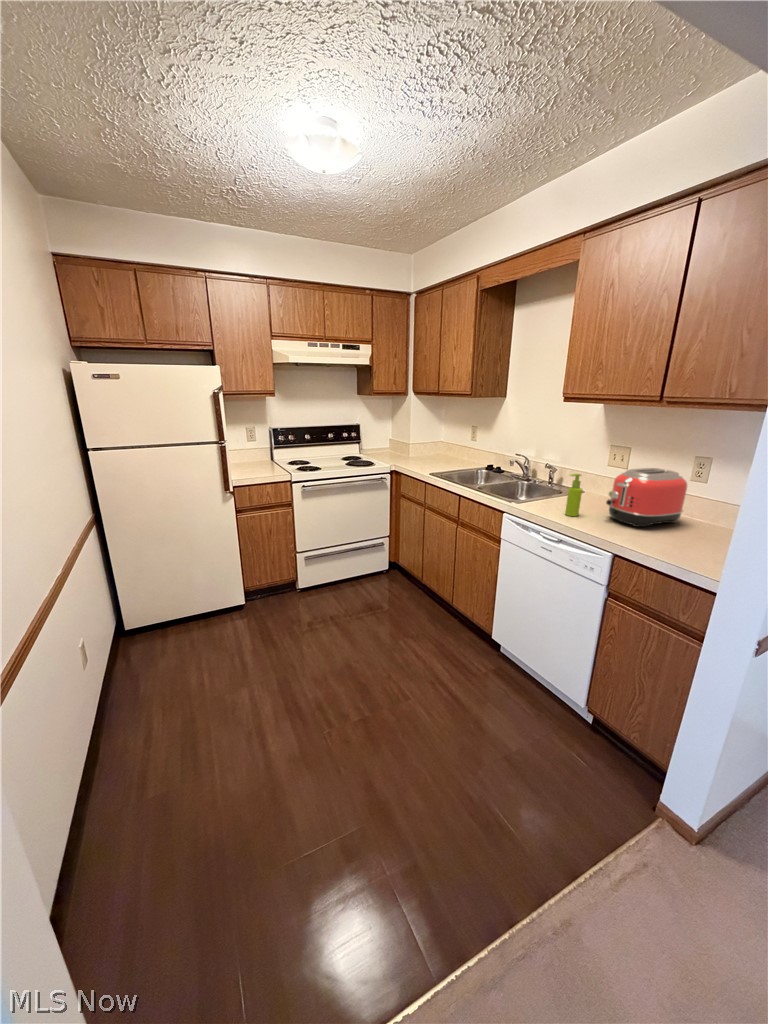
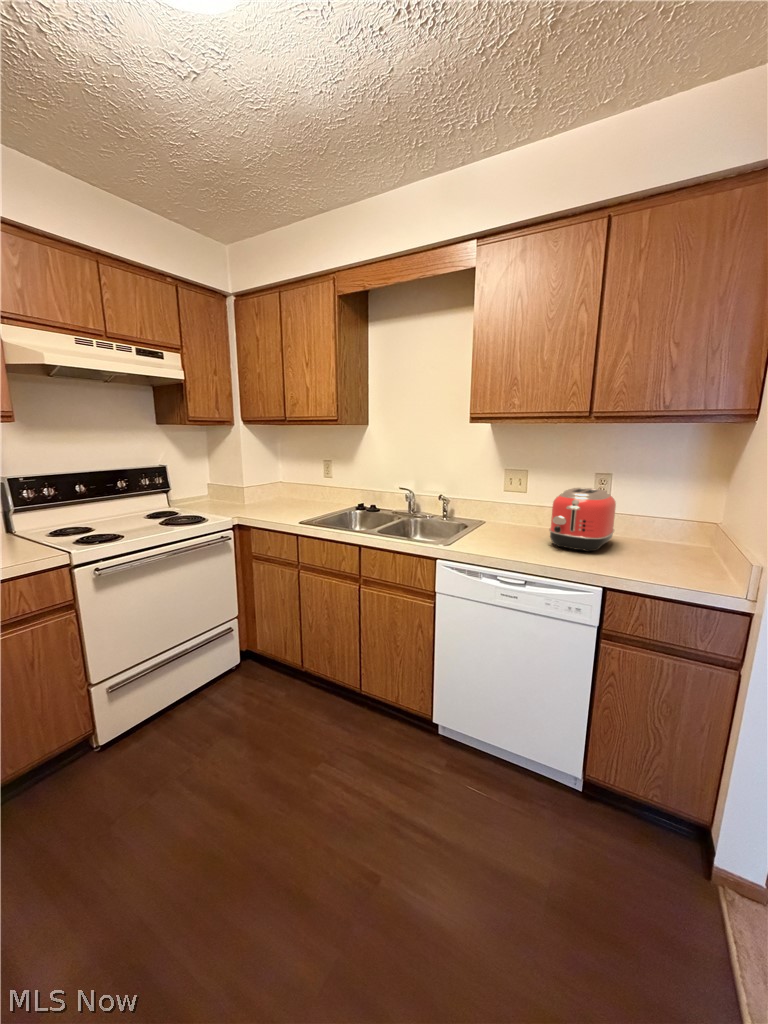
soap dispenser: present [565,474,582,516] -> none [510,501,527,551]

